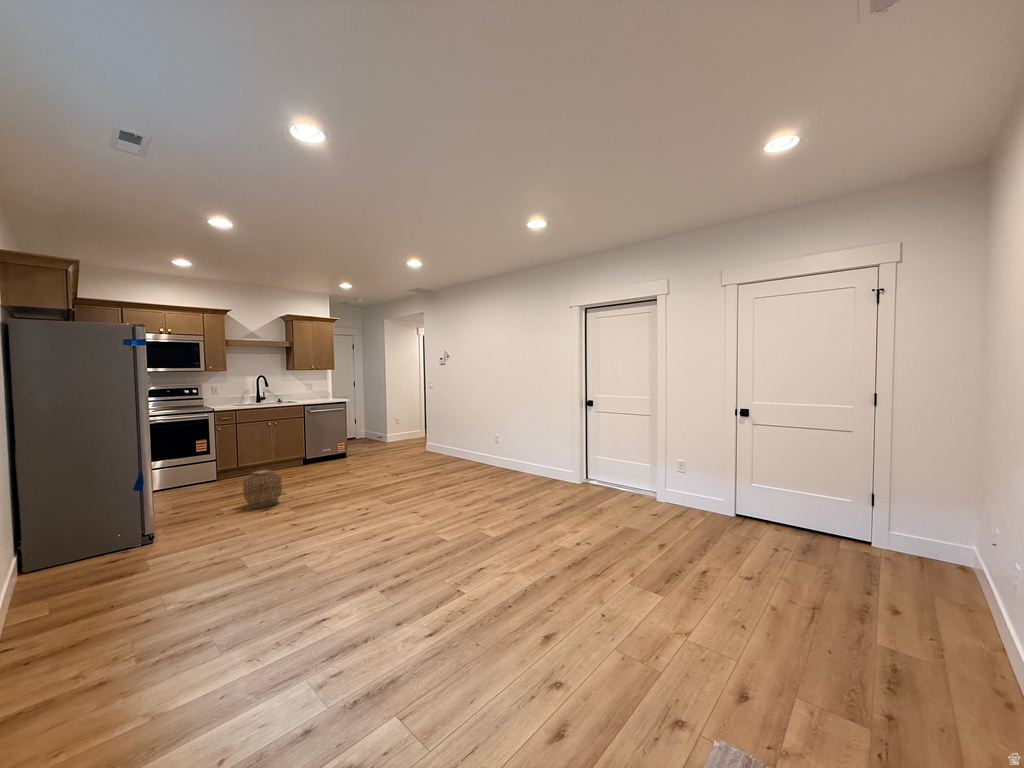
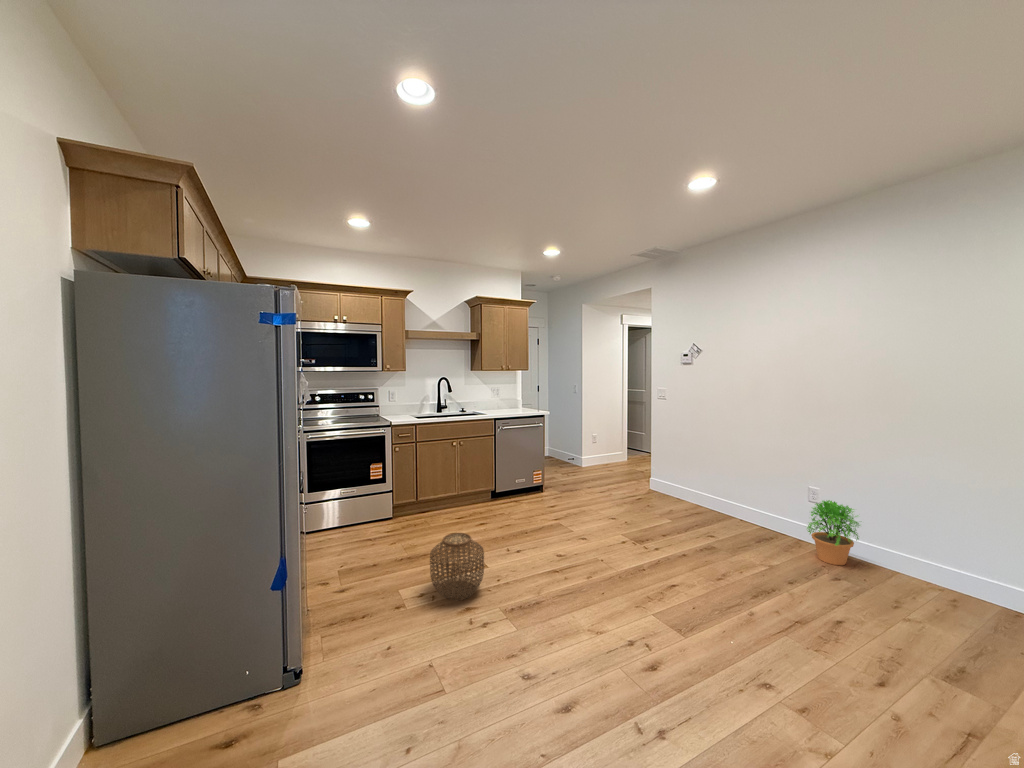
potted plant: none [485,437,512,472] -> present [807,500,860,565]

